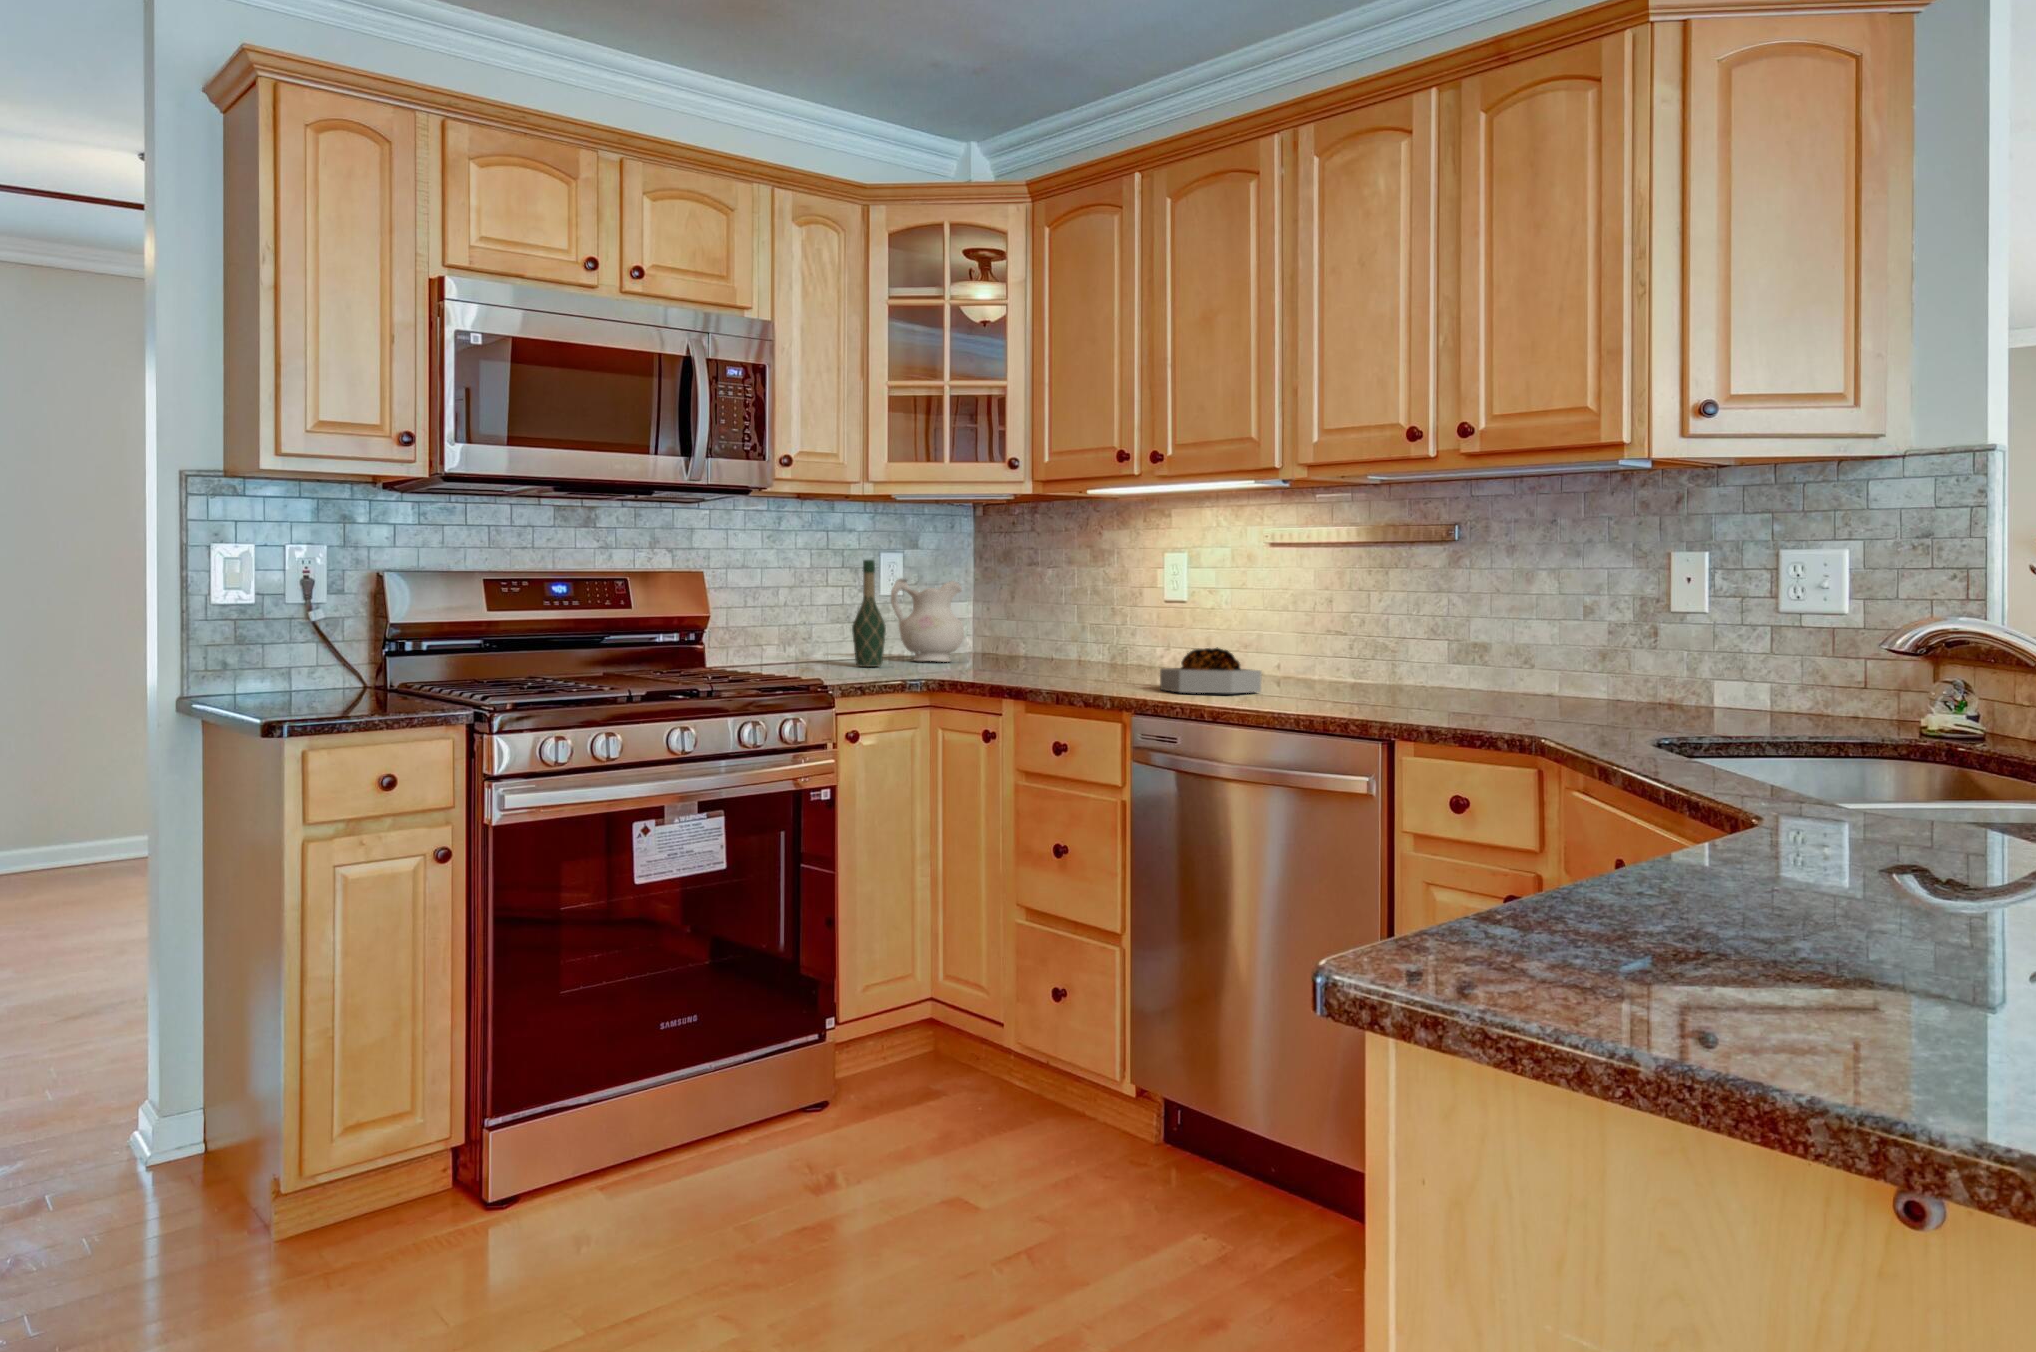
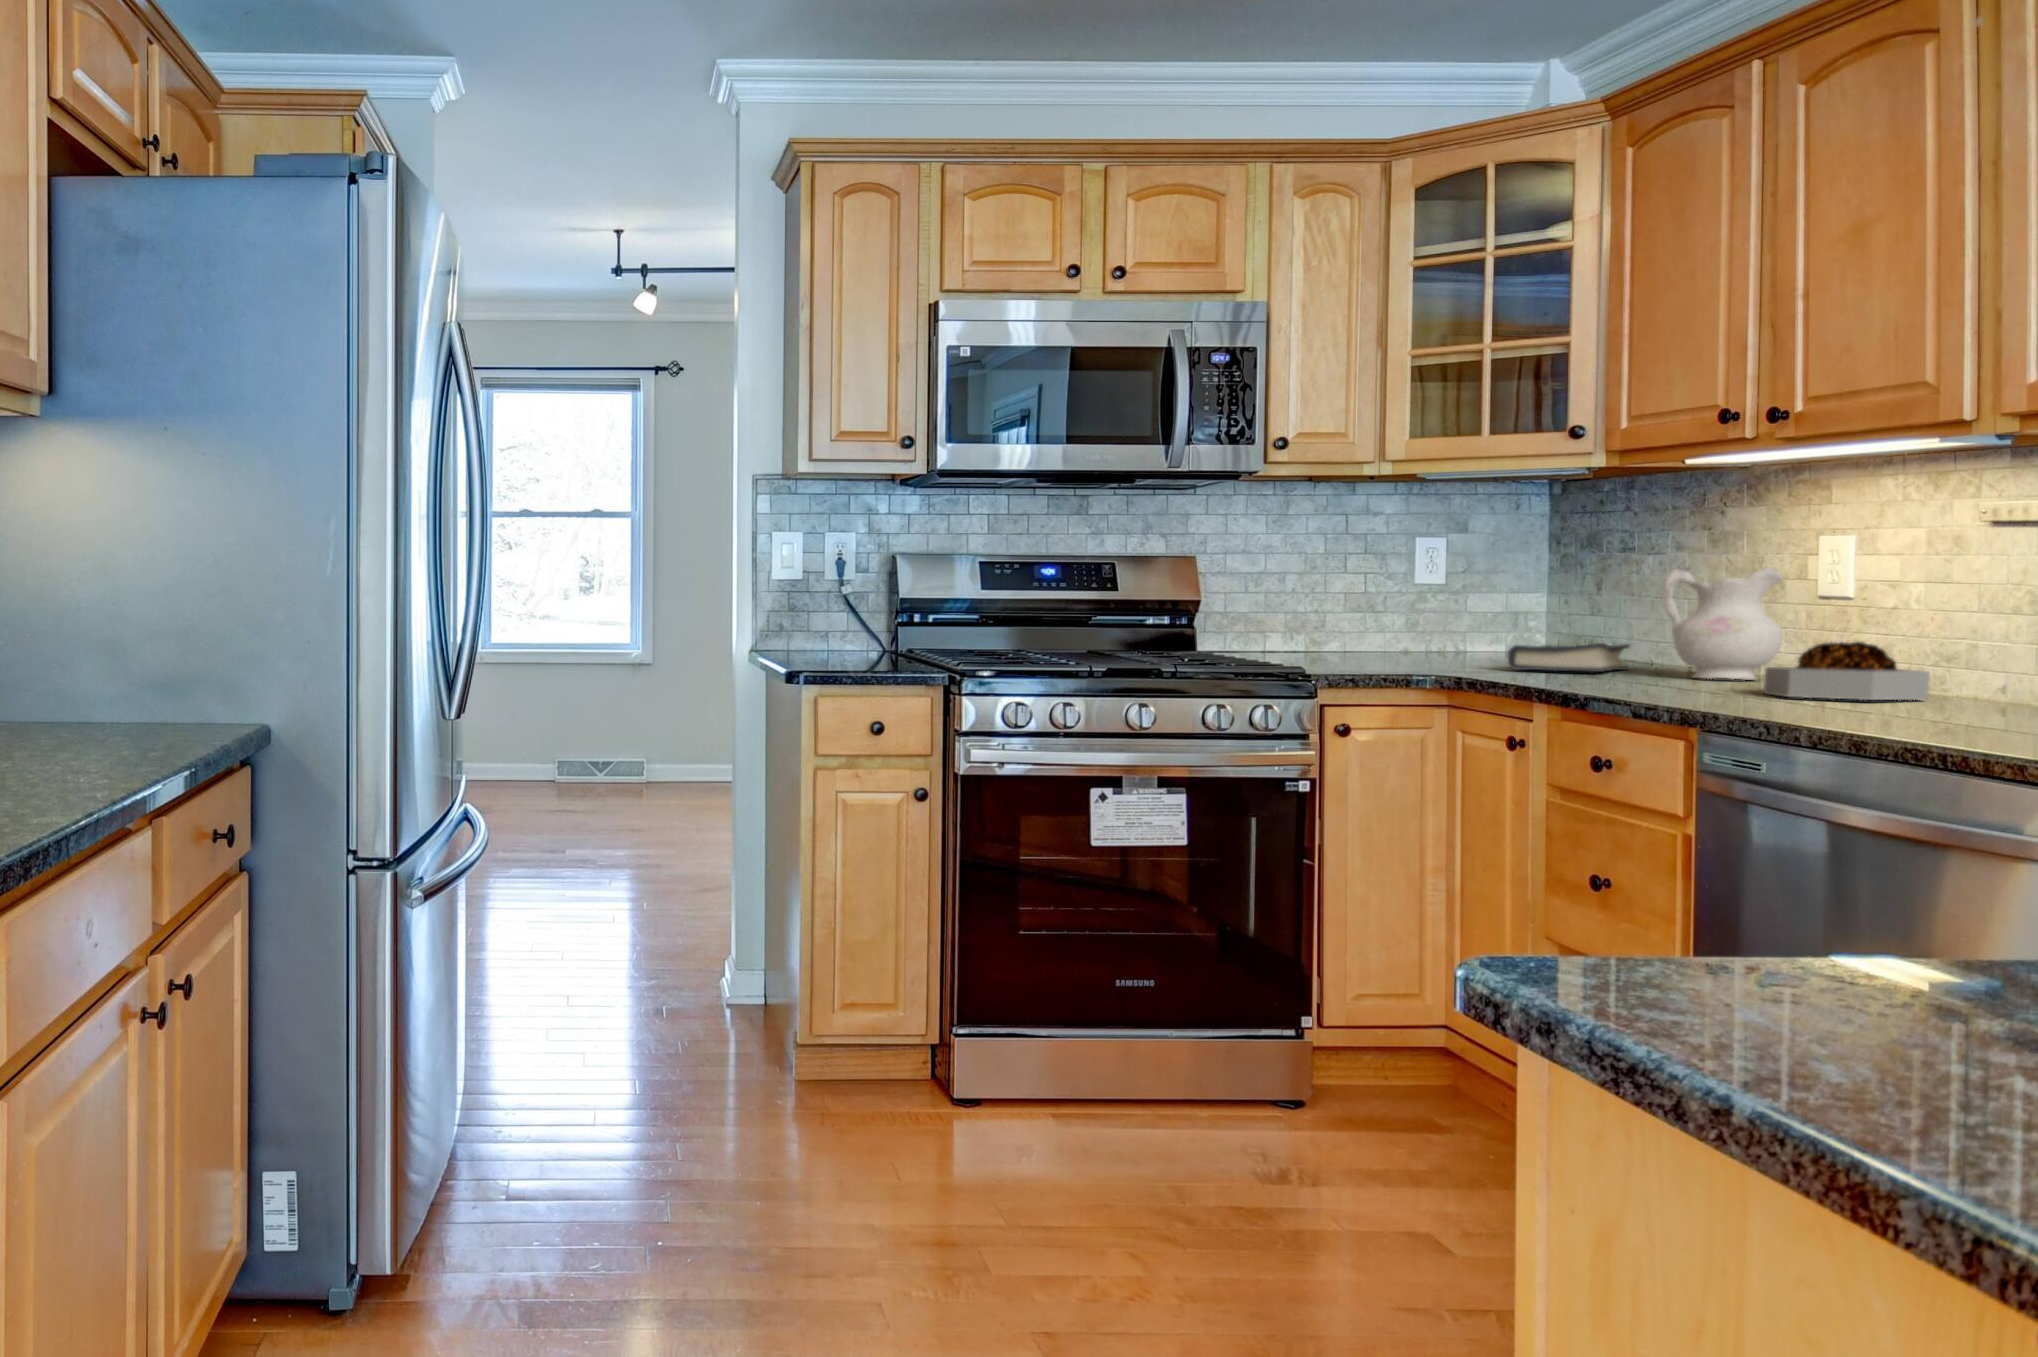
wine bottle: present [852,560,886,667] -> none [1368,545,1410,663]
ceramic pitcher: present [891,579,964,662] -> present [1662,566,1783,680]
hardback book: none [969,648,1052,673] -> present [1508,643,1629,672]

